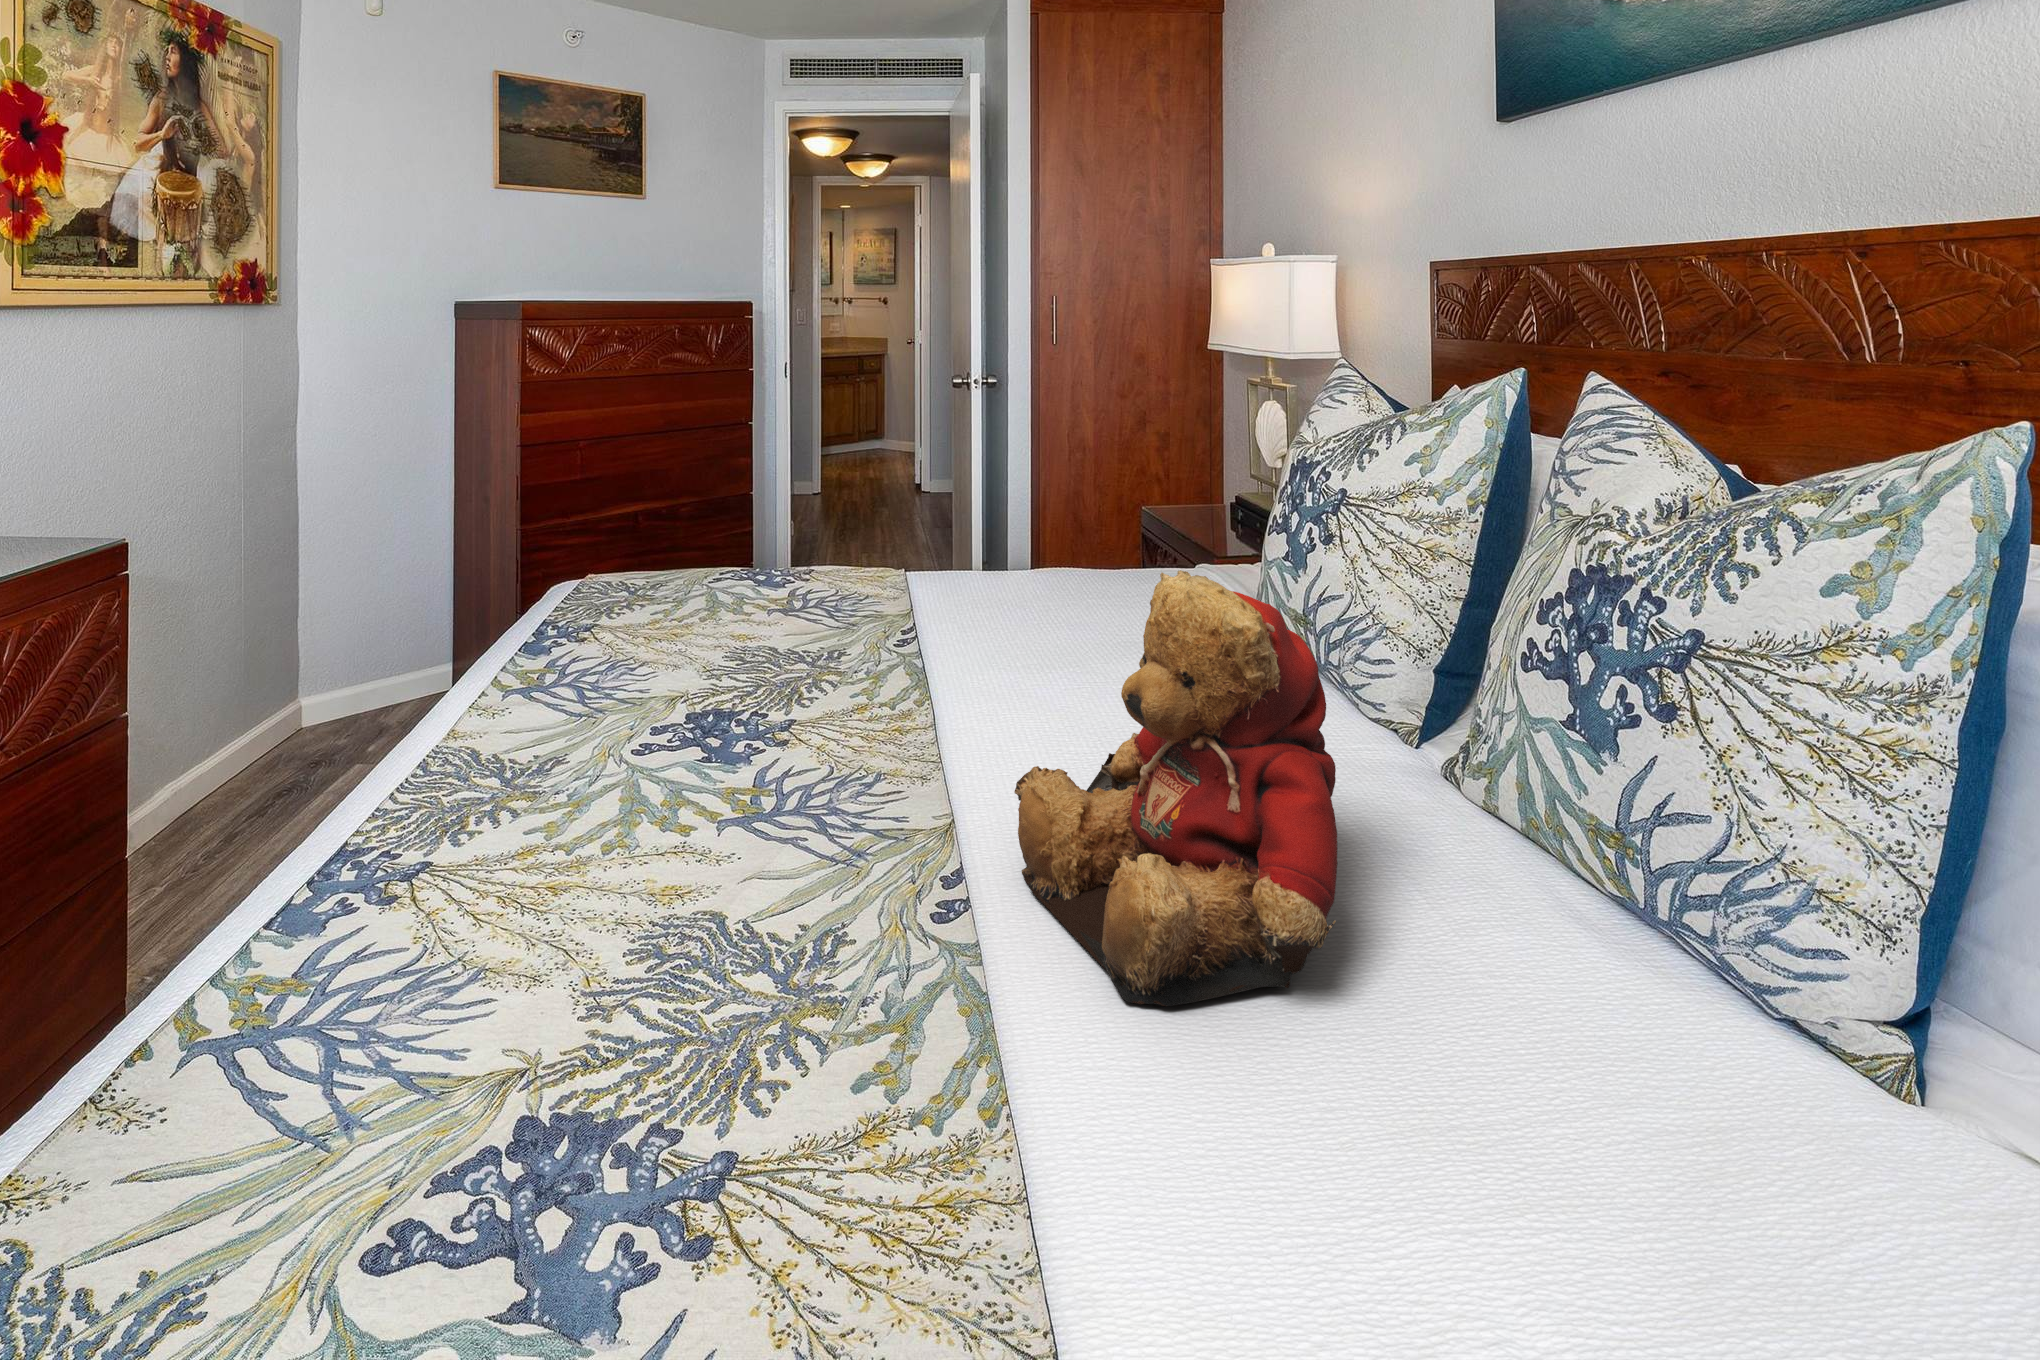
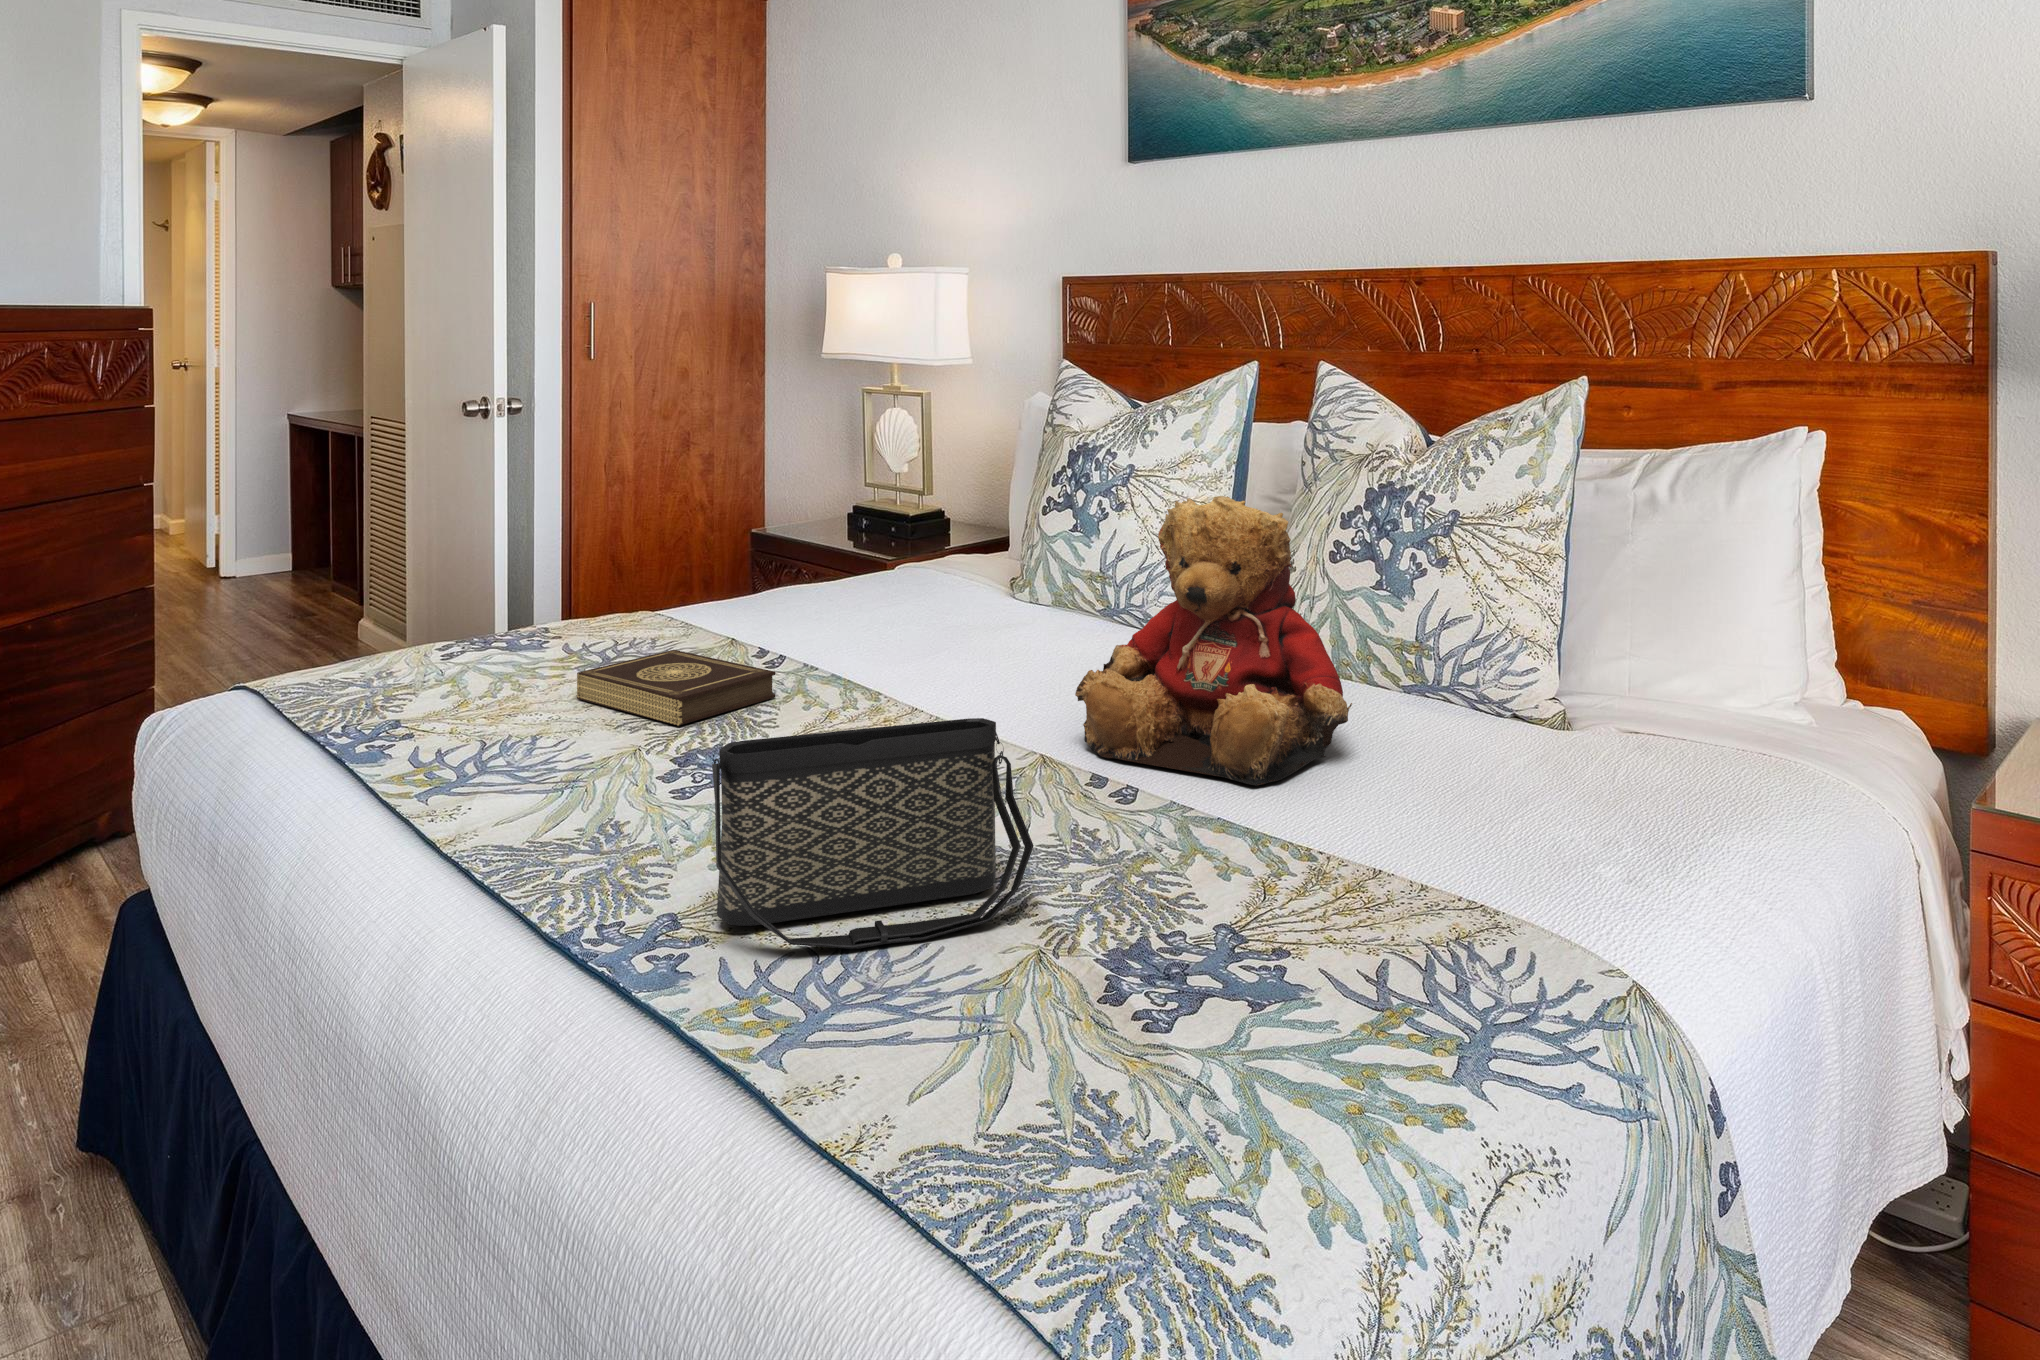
book: none [739,634,867,716] -> present [577,650,775,726]
handbag: none [363,796,663,1095] -> present [712,718,1034,949]

